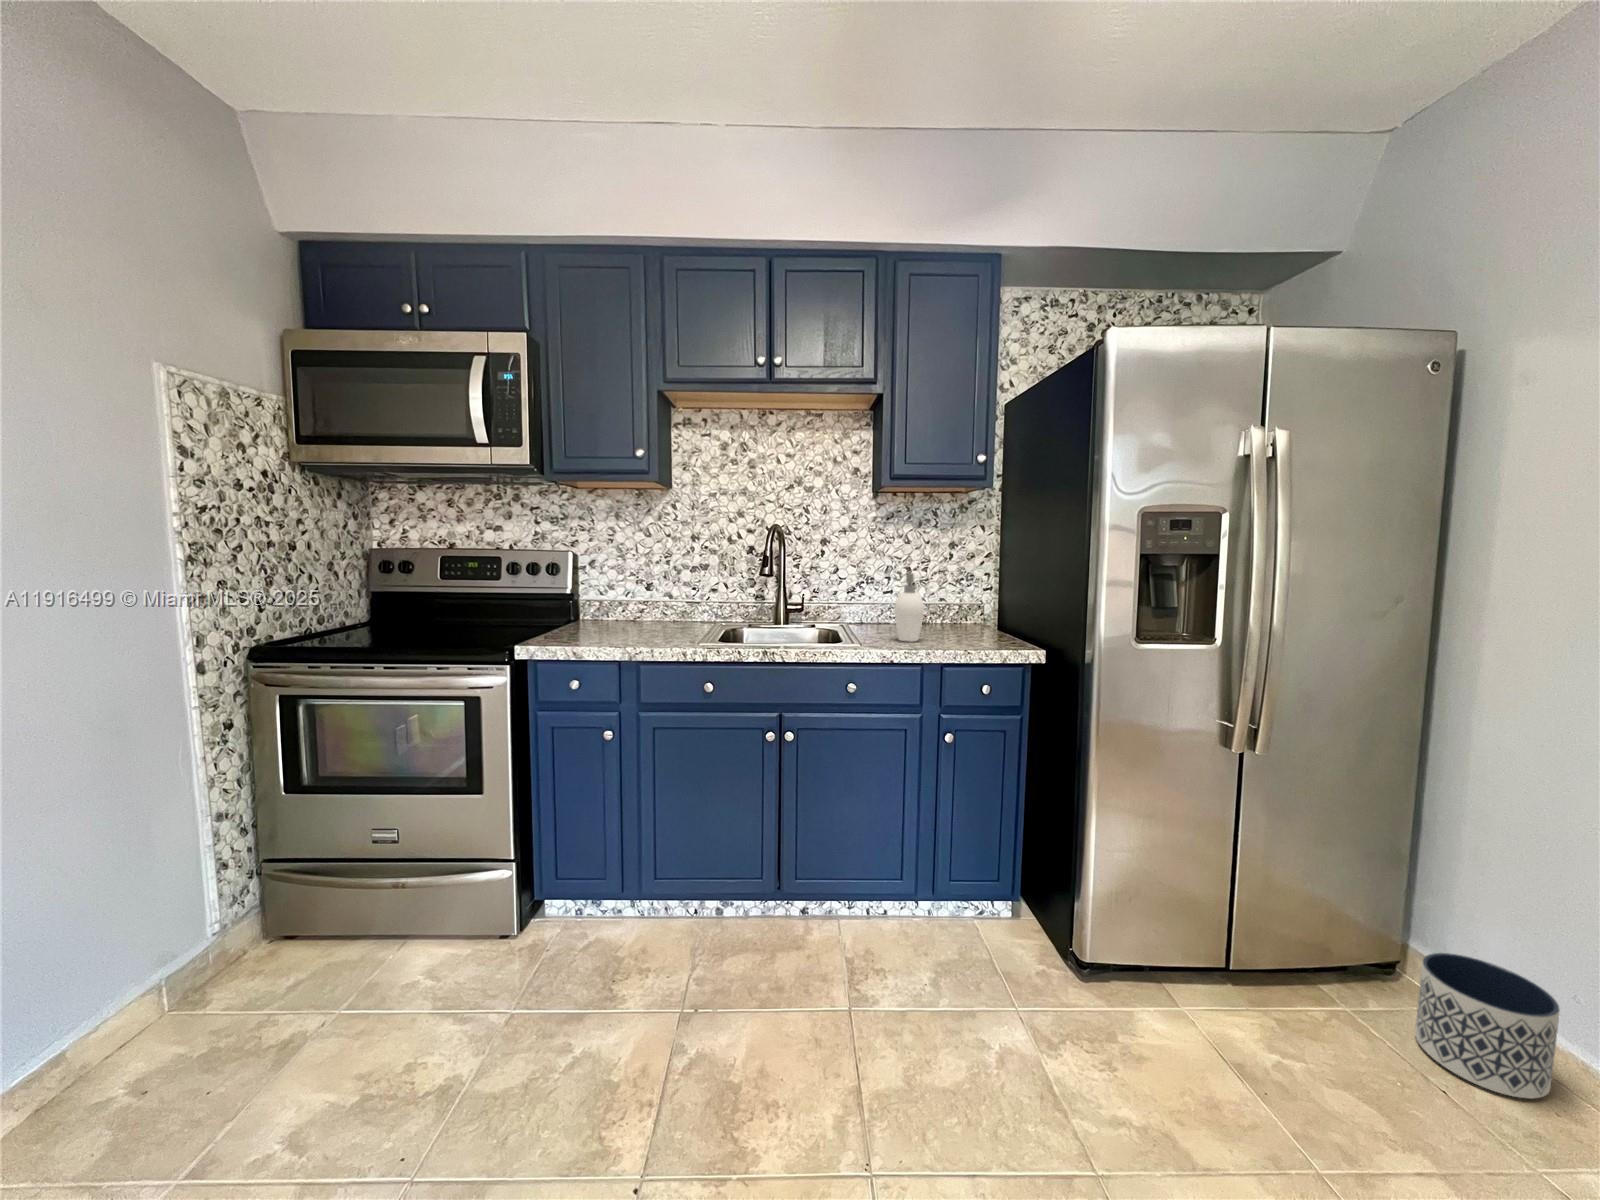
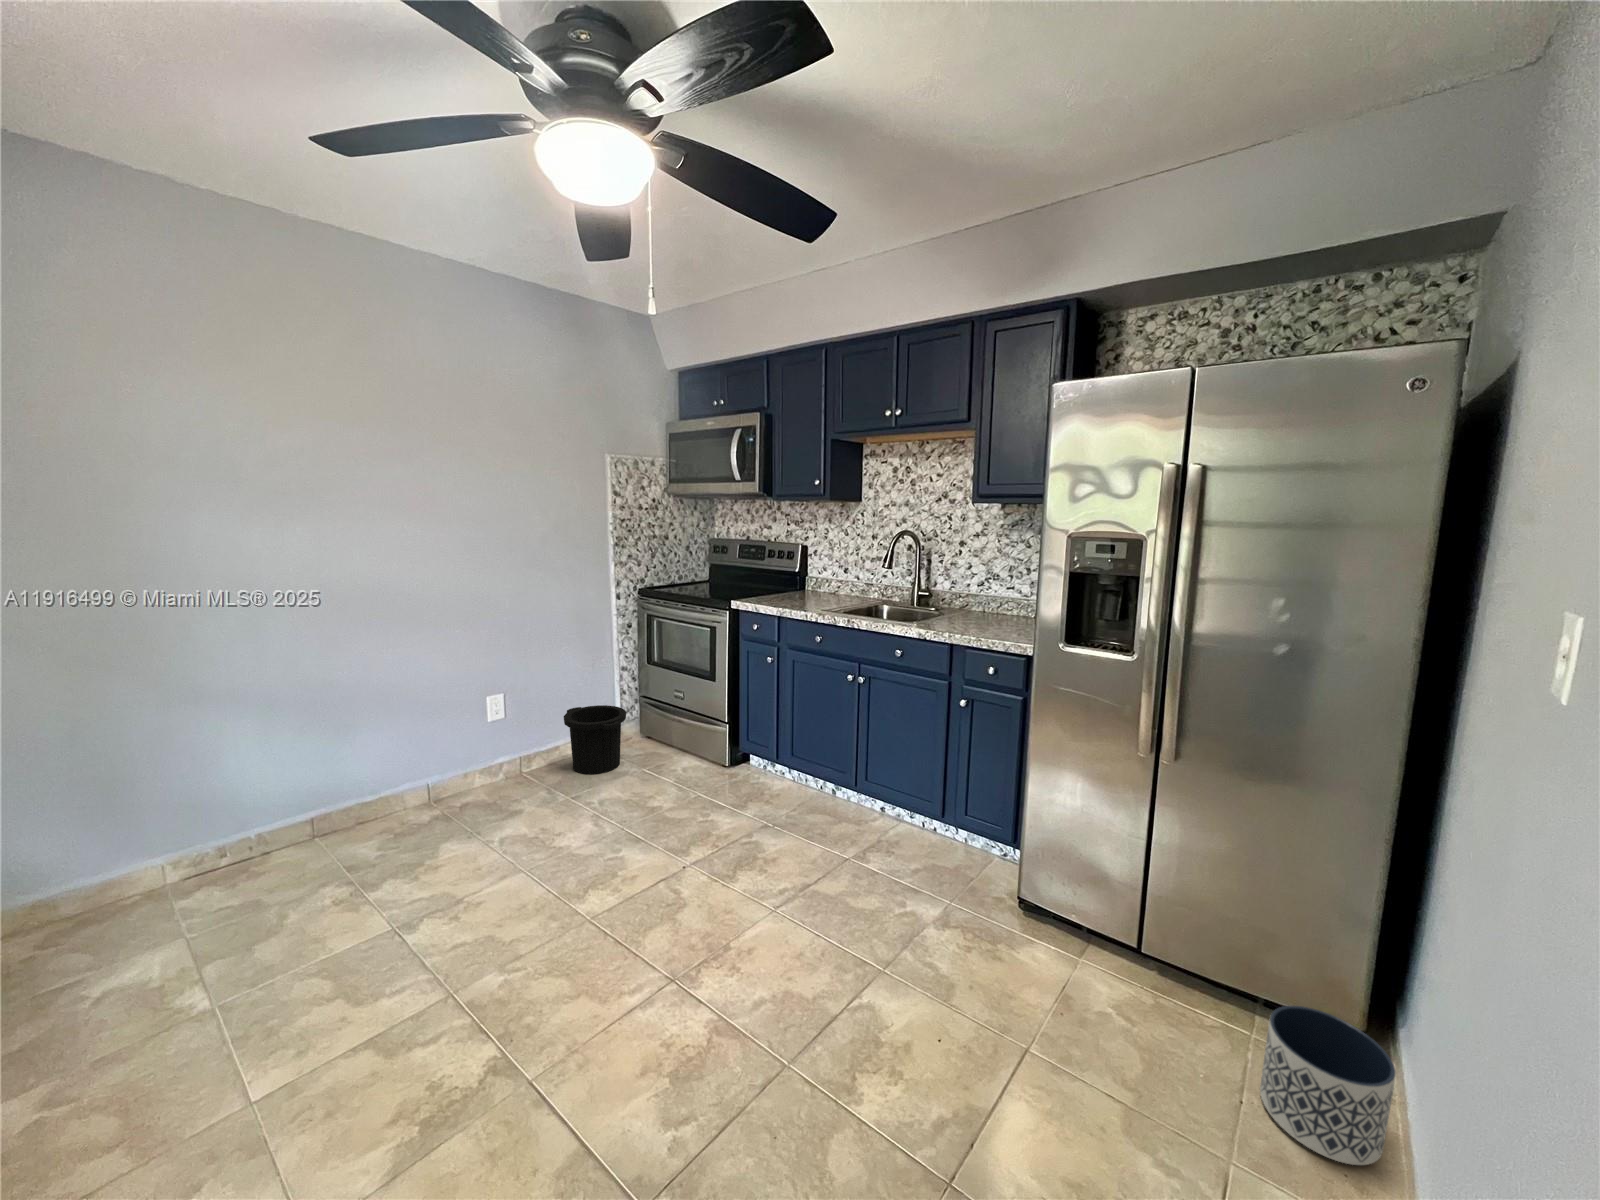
soap dispenser: present [894,573,924,642] -> none [949,574,982,628]
trash can: none [88,903,285,1099] -> present [564,705,626,774]

